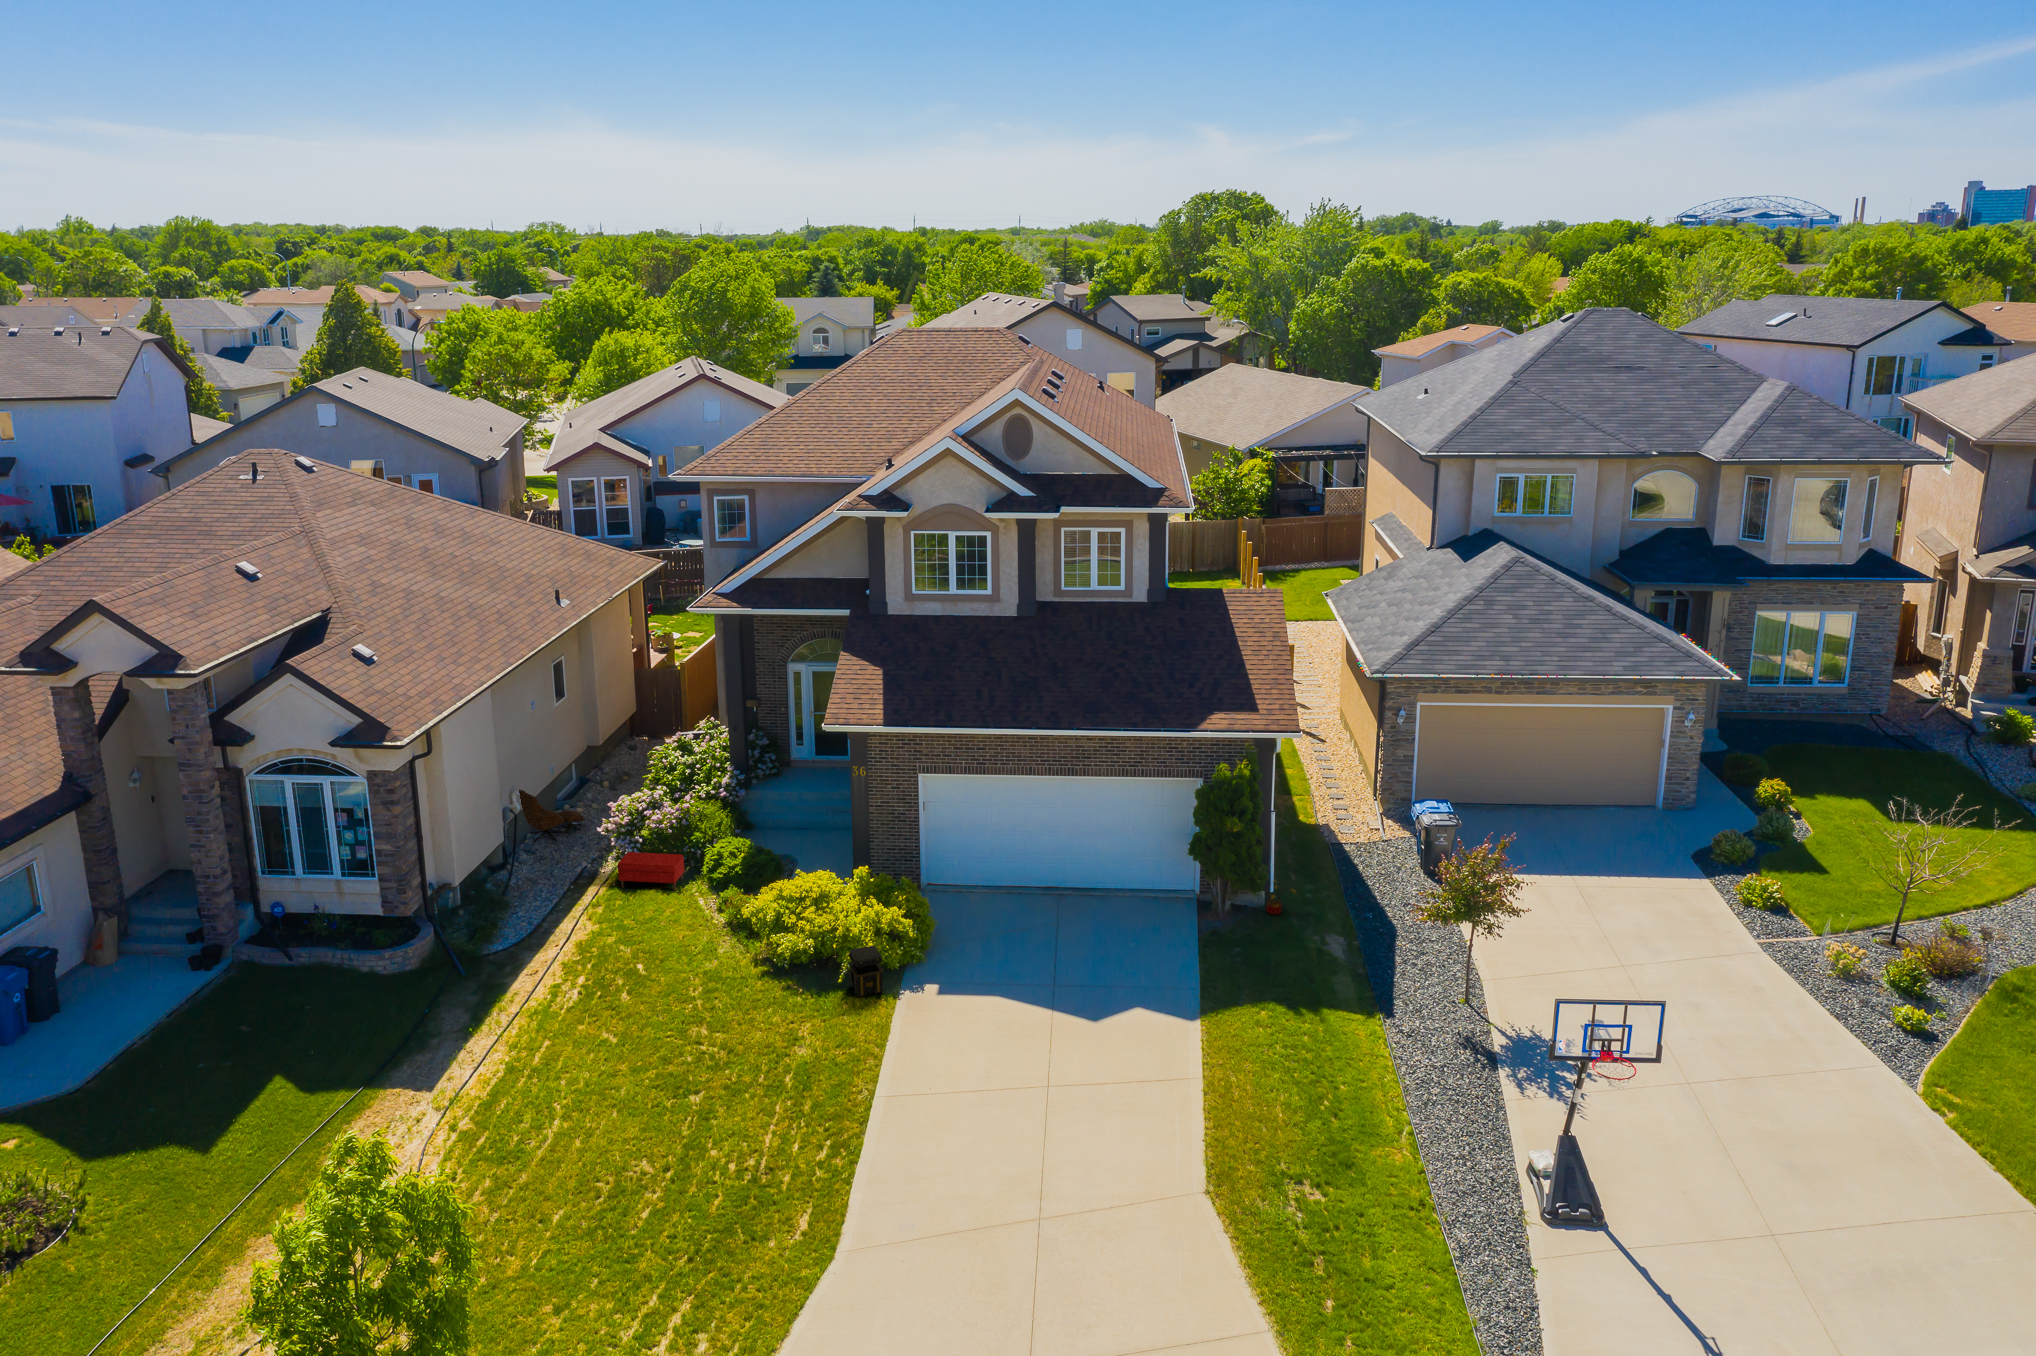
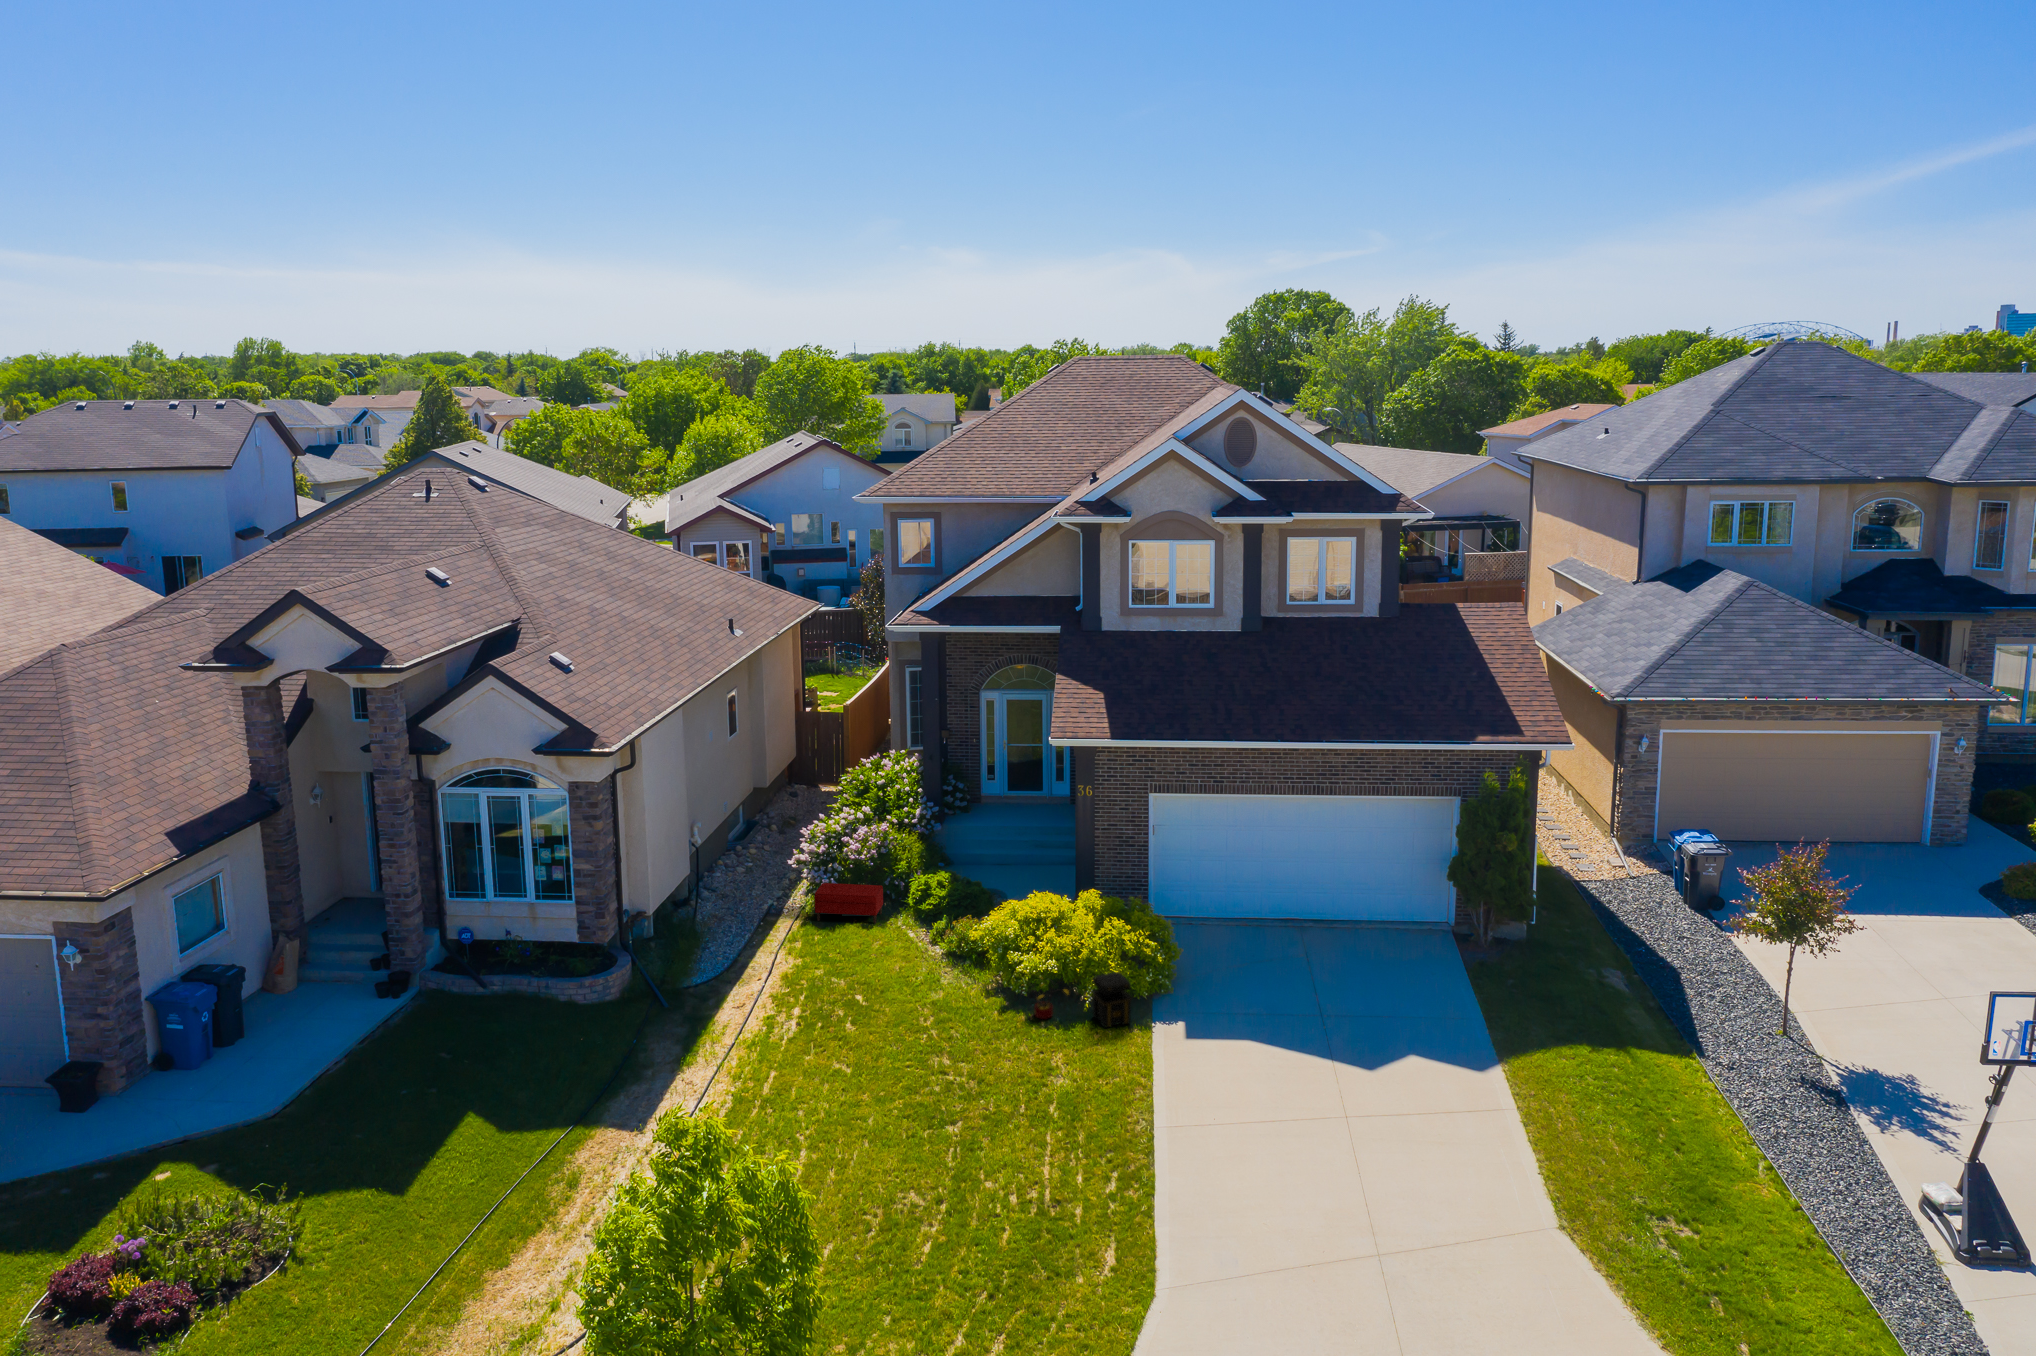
lounge chair: present [519,790,584,842] -> none [696,821,764,877]
decorative plant: present [1263,884,1295,914] -> present [1032,983,1069,1019]

